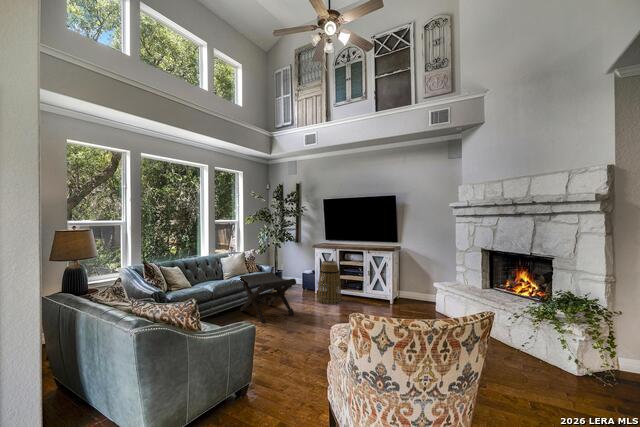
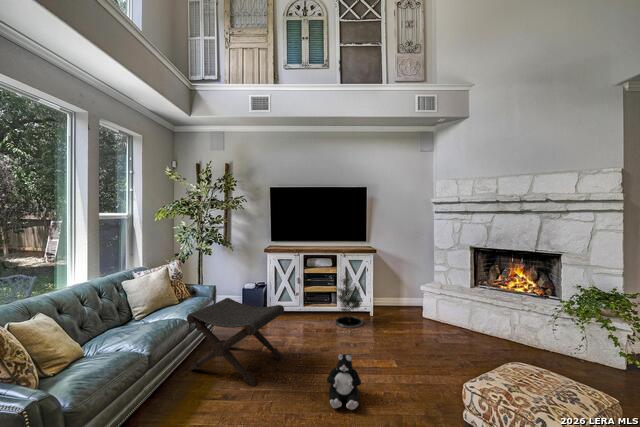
basket: present [317,261,342,304] -> none [280,270,313,329]
potted tree: none [354,265,381,310] -> present [335,278,363,328]
plush toy: none [288,309,314,343] -> present [327,354,361,410]

